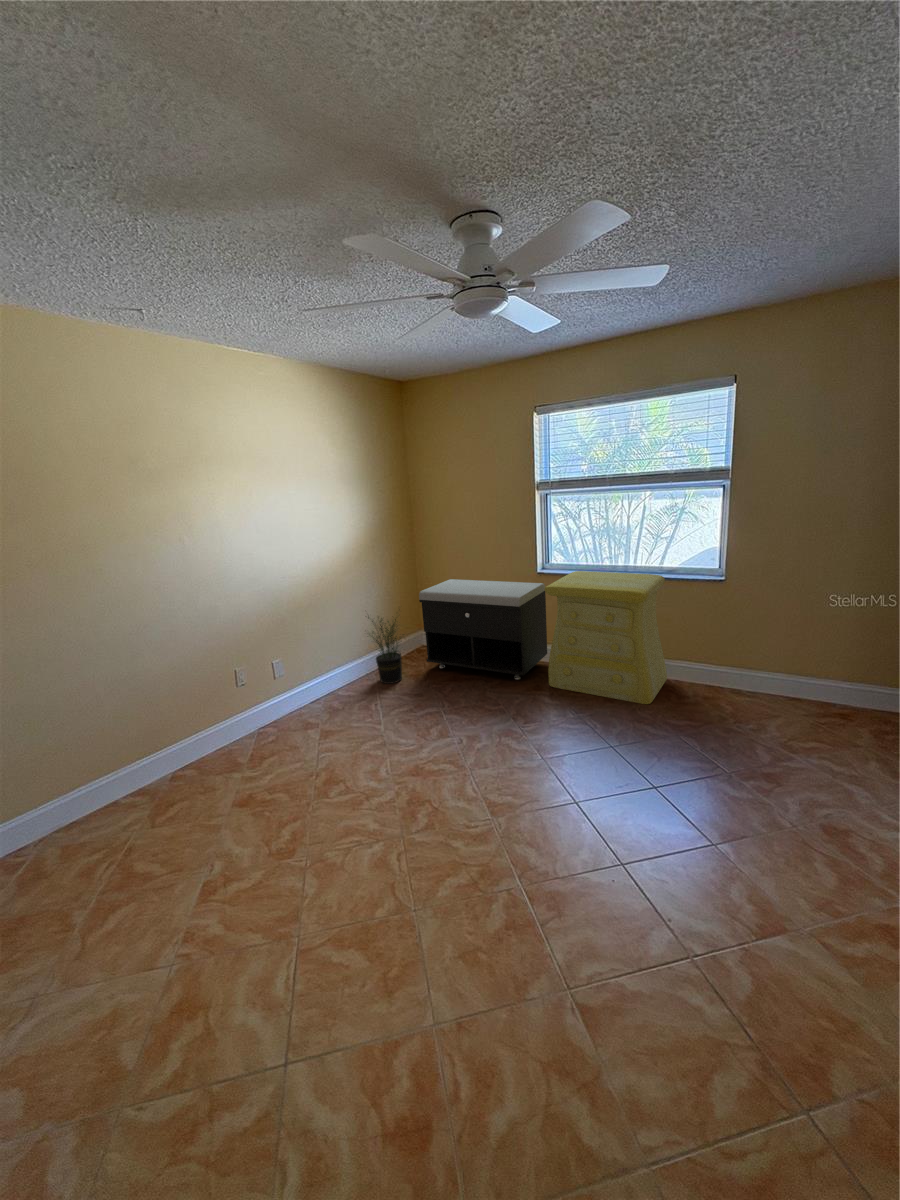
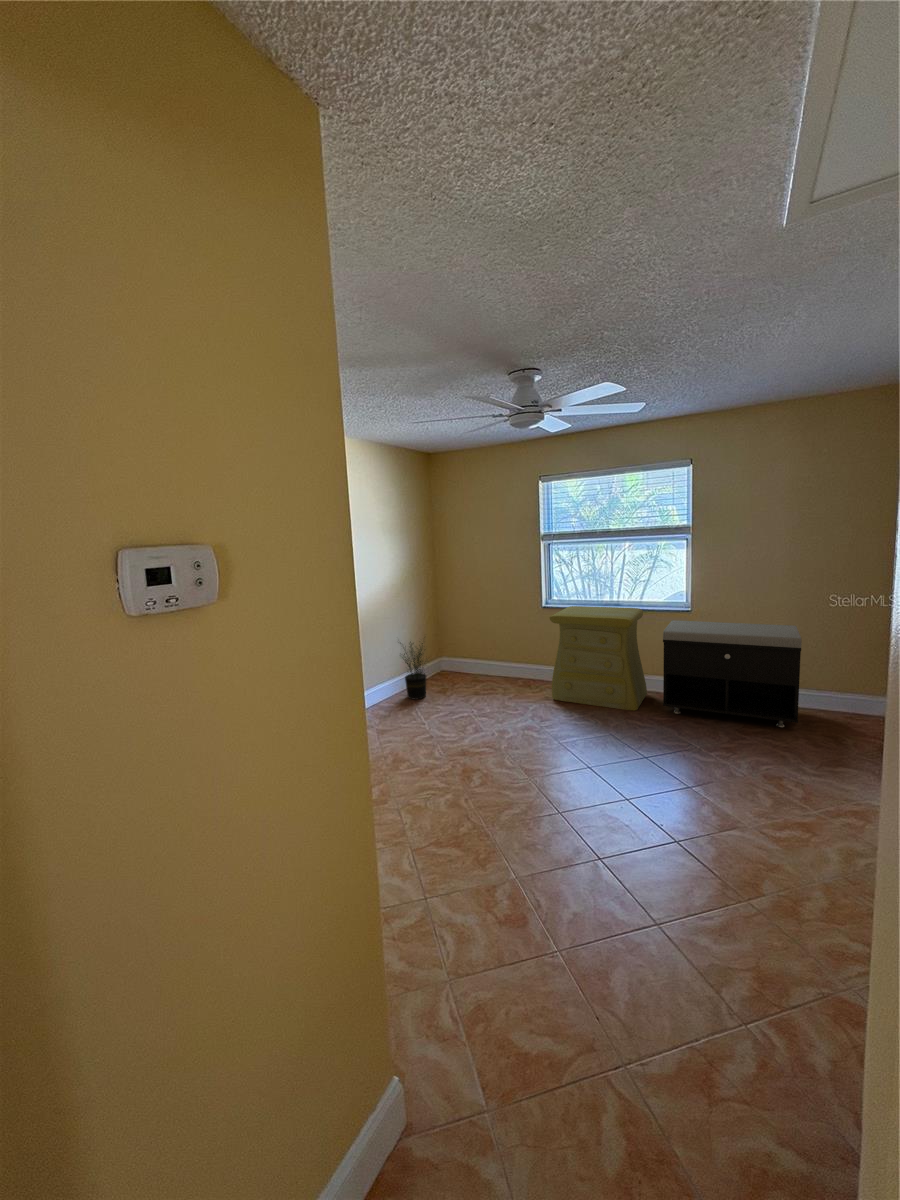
storage bench: present [419,579,547,680] -> present [663,620,802,727]

